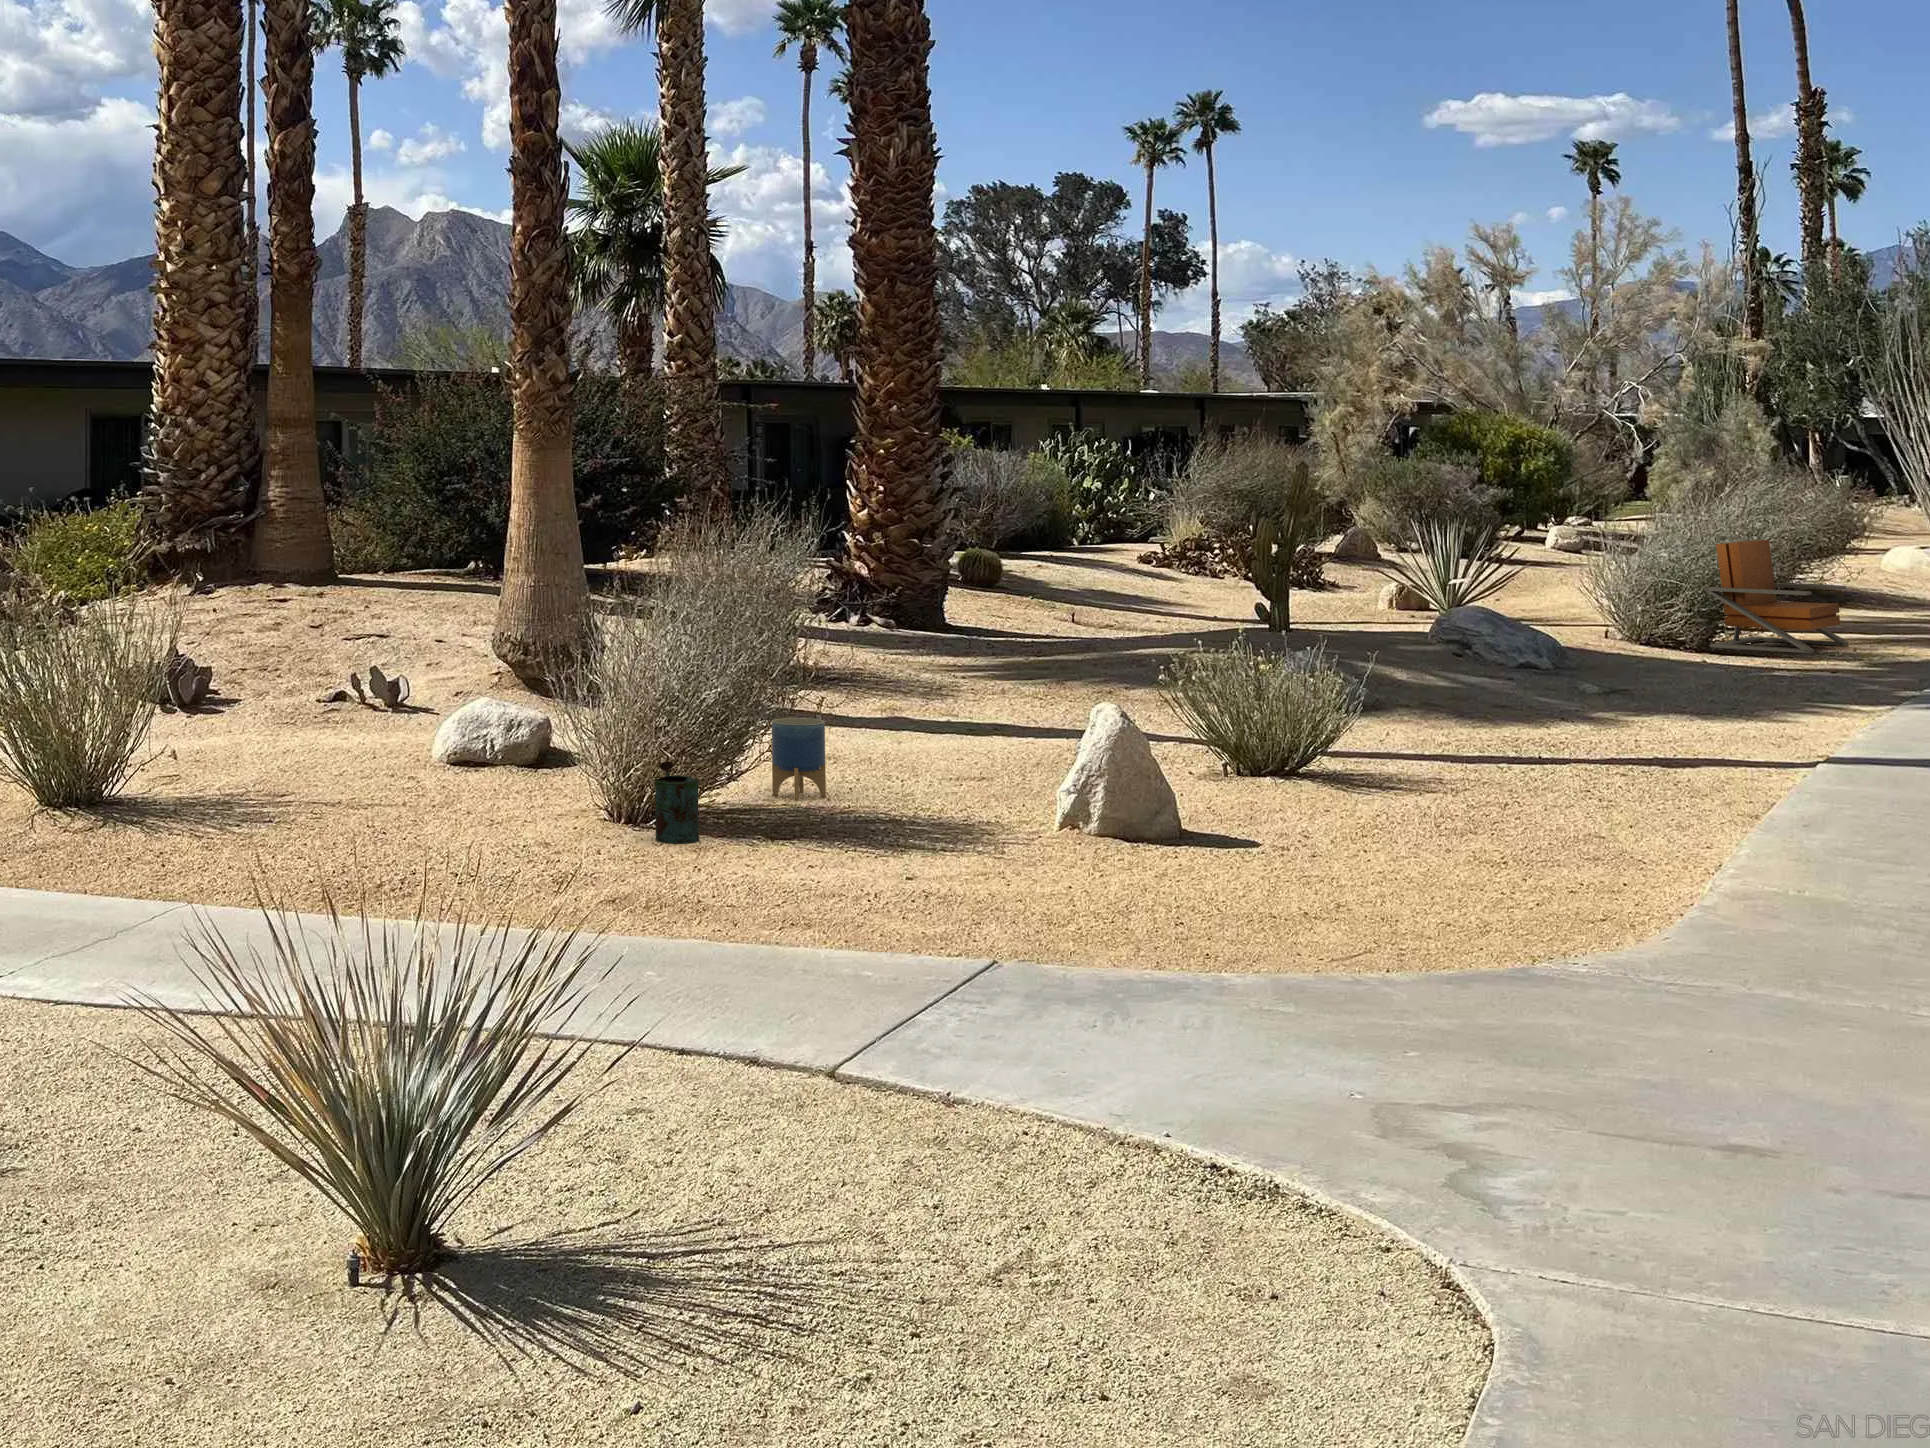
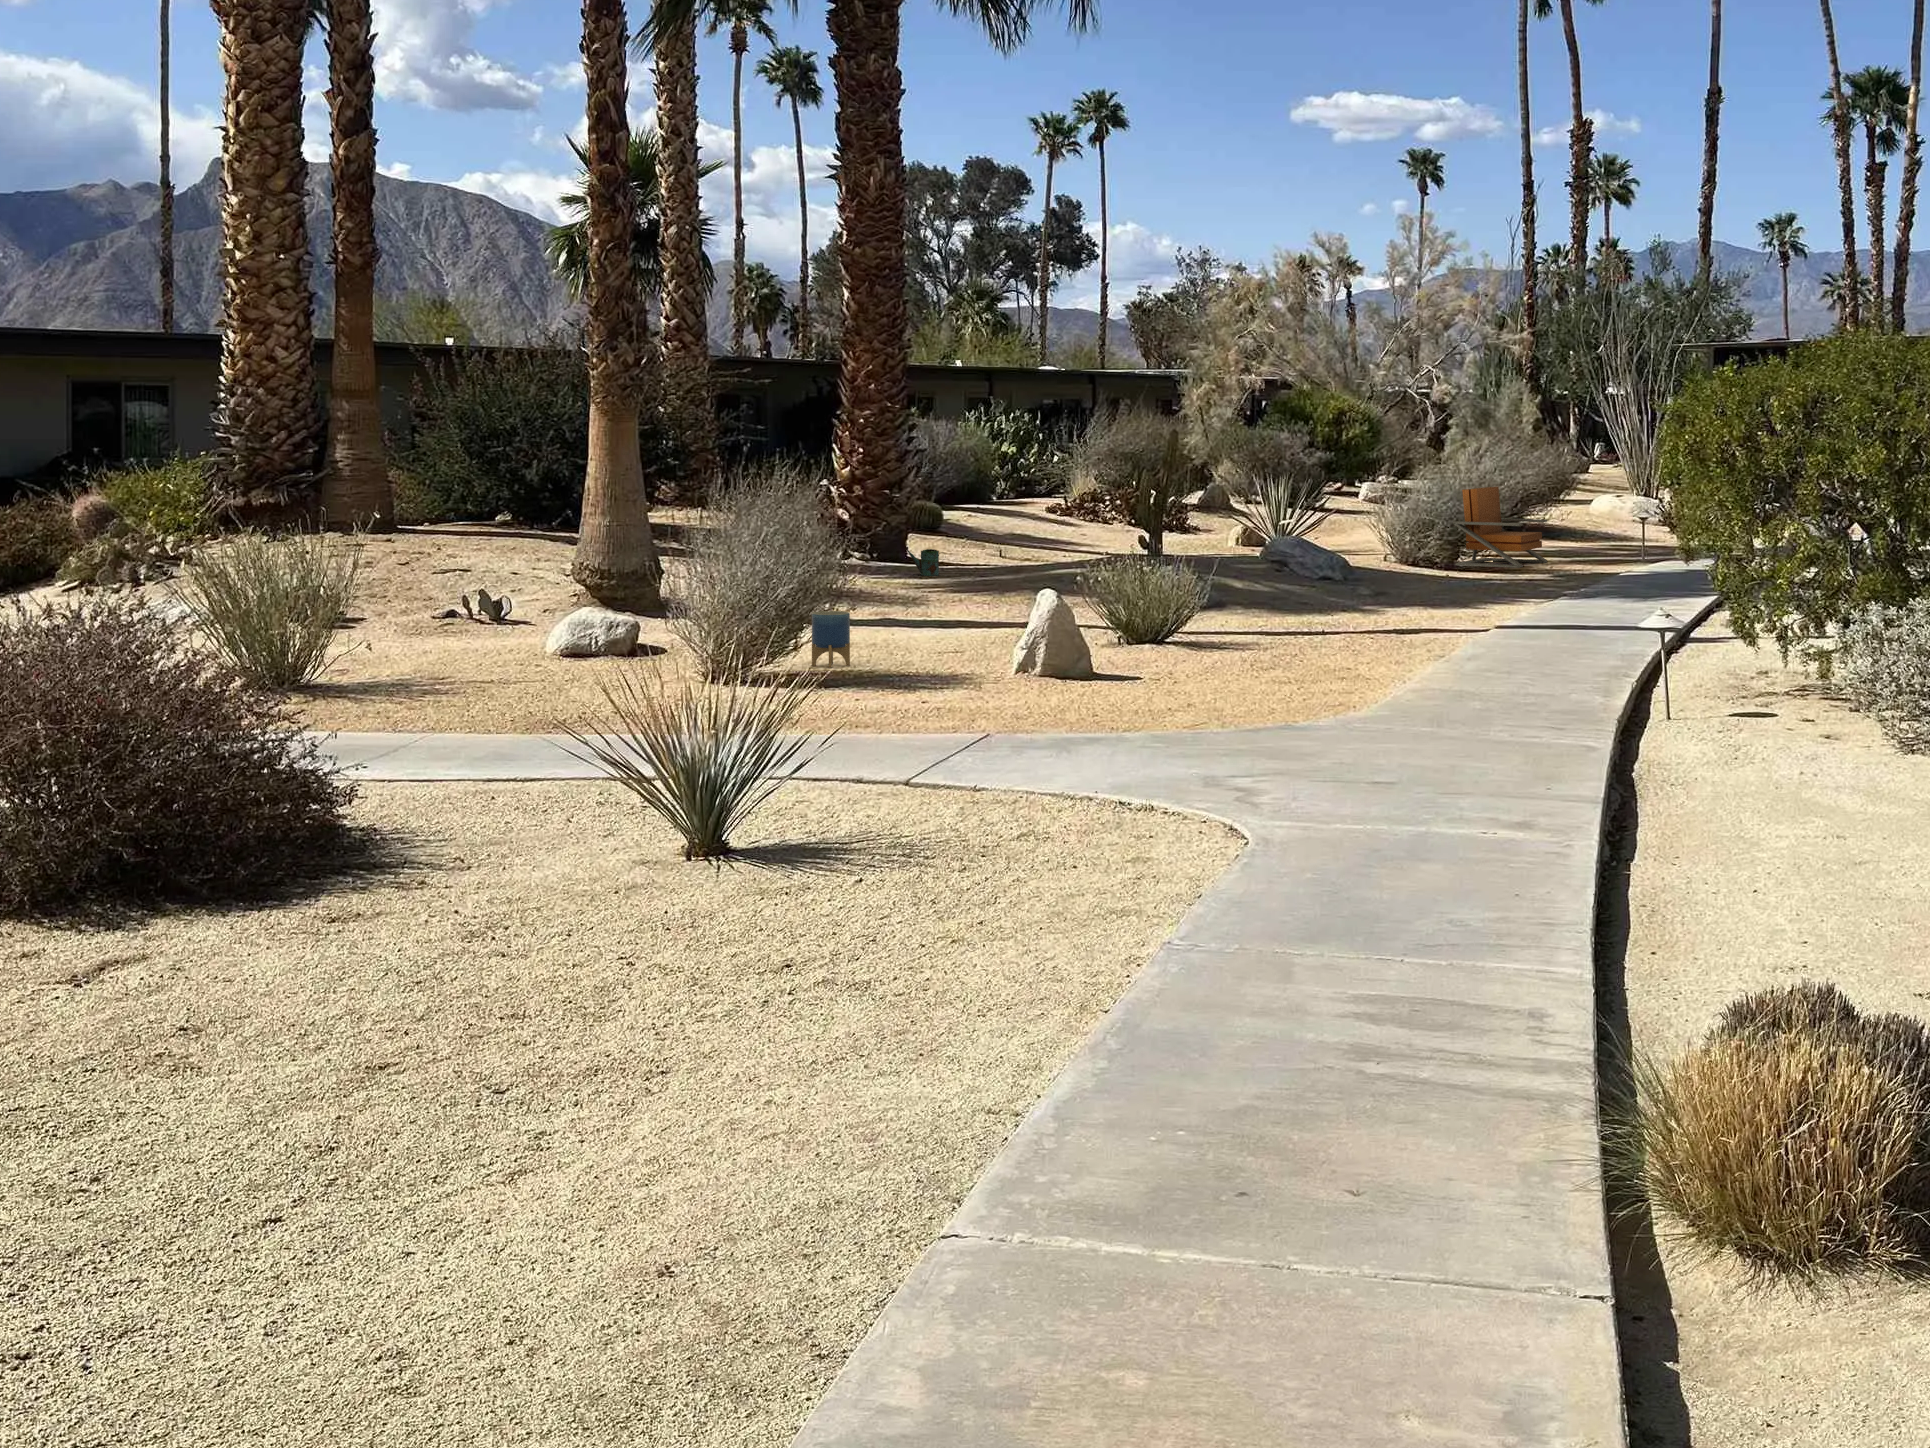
watering can: present [655,761,699,844] -> present [905,546,939,576]

